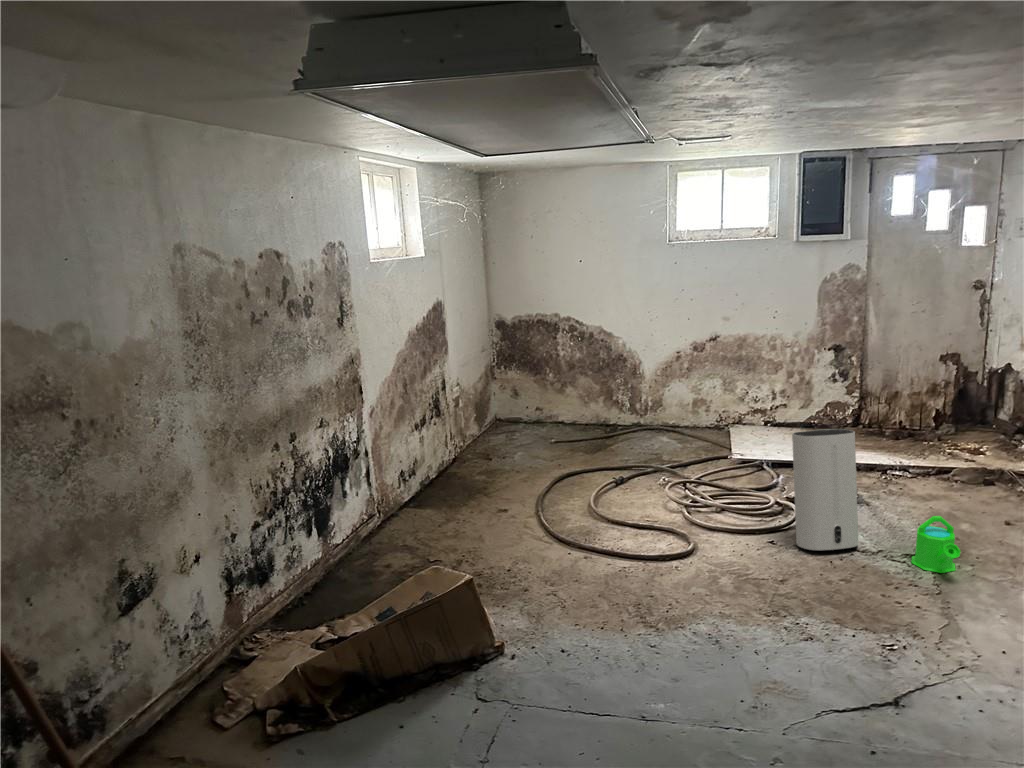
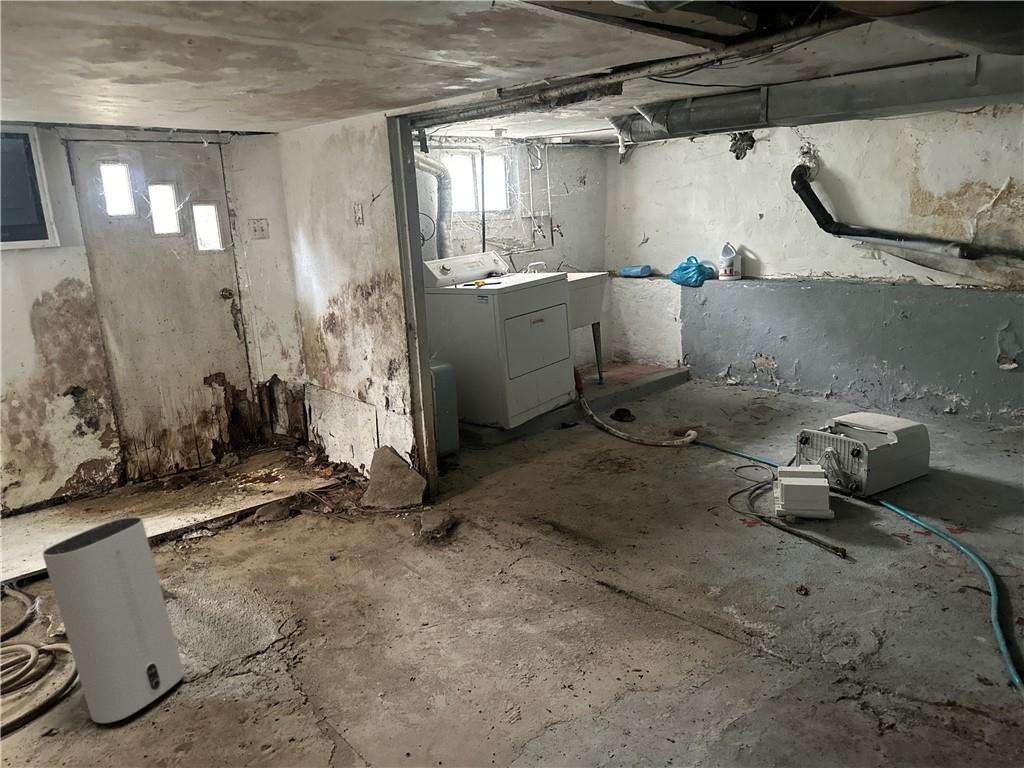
watering can: present [912,516,960,573] -> none [253,593,312,670]

